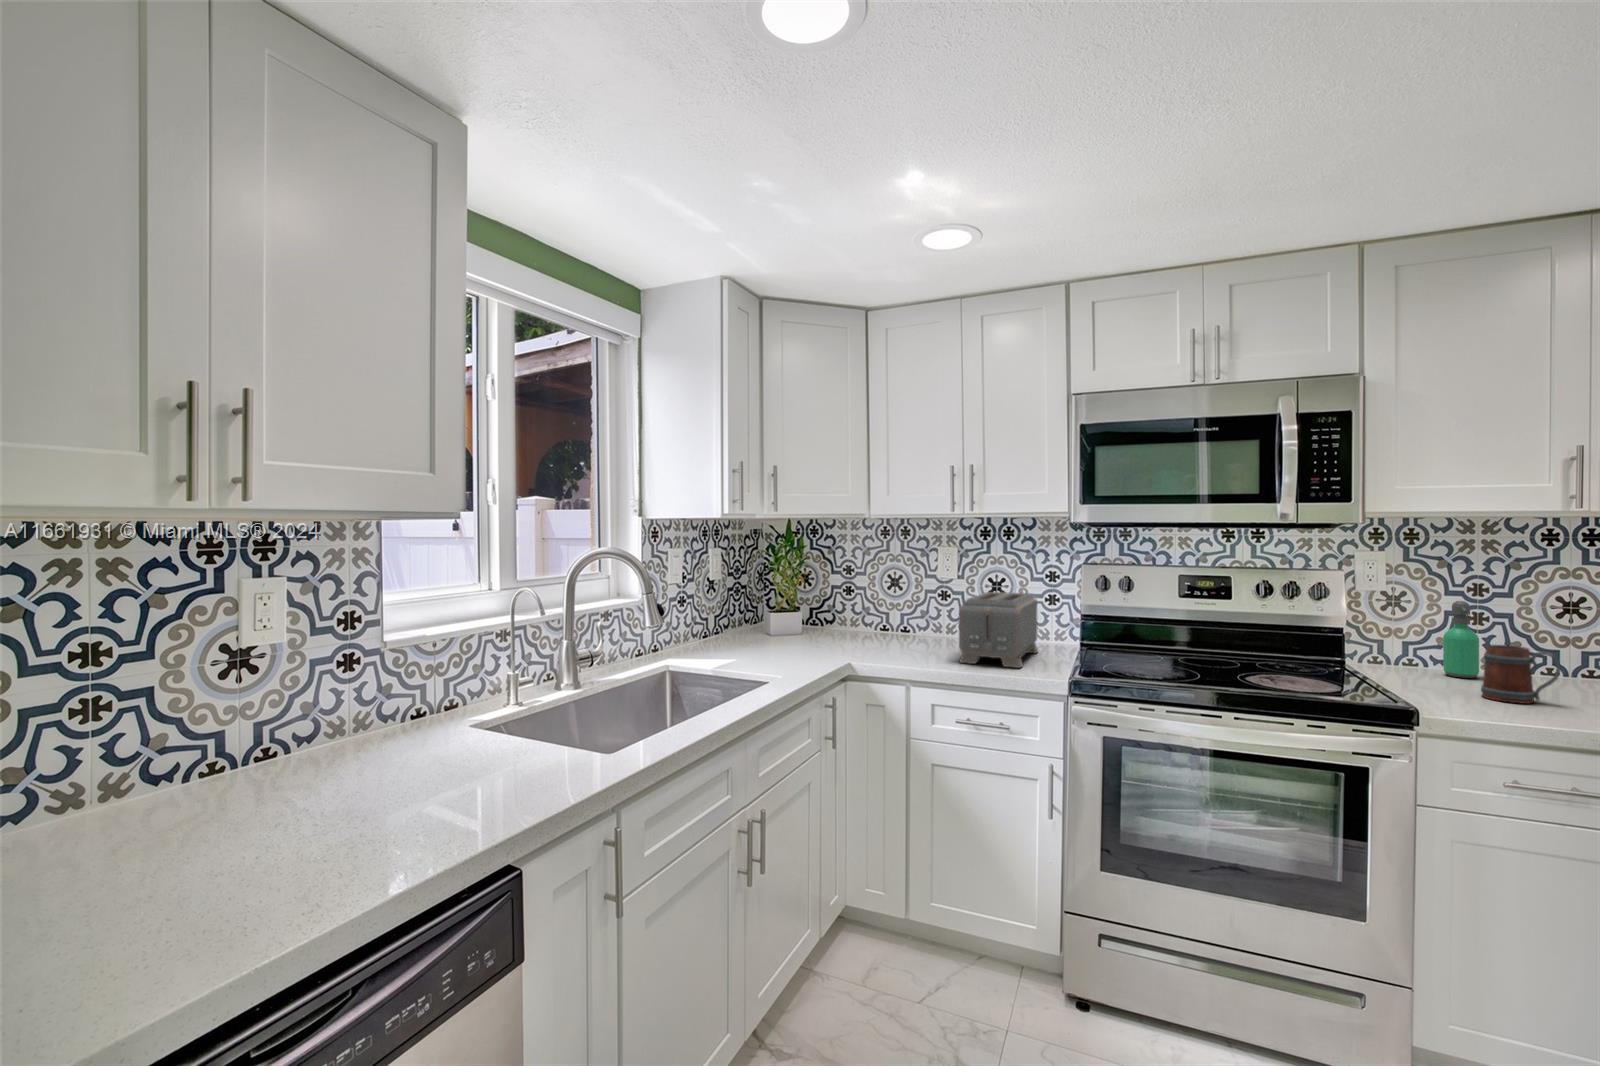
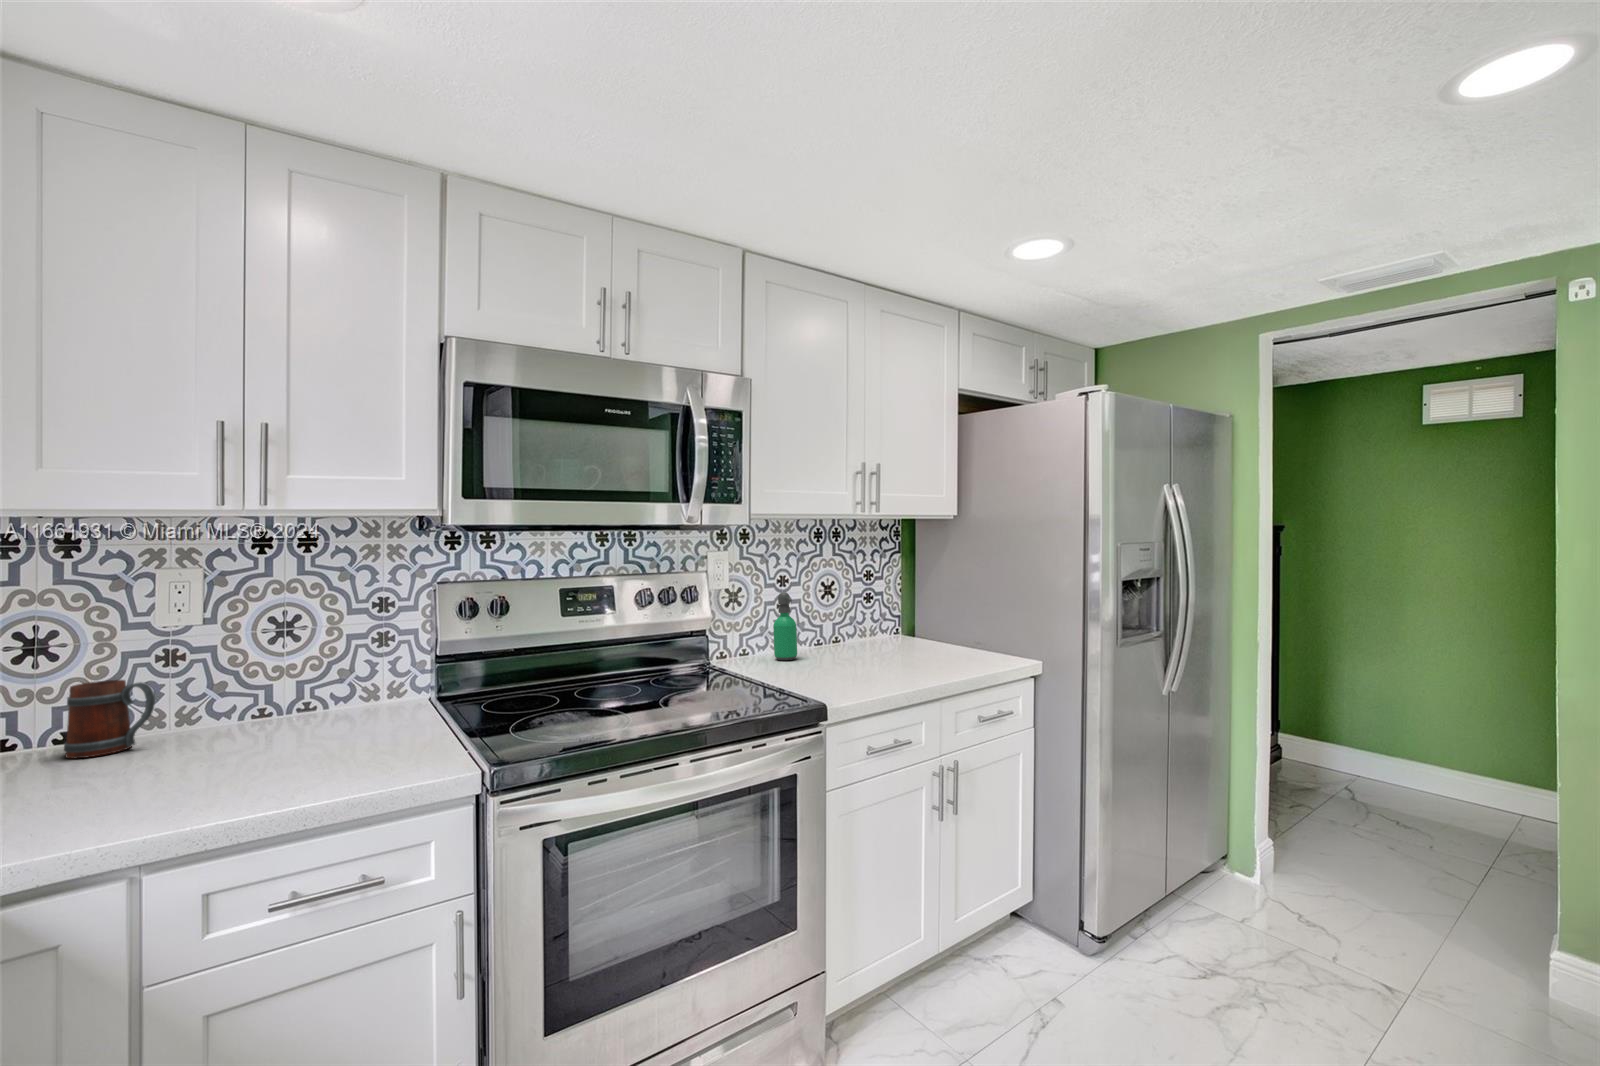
toaster: present [959,592,1038,668] -> none [243,631,379,772]
mug: present [1481,645,1561,703] -> present [64,680,155,758]

